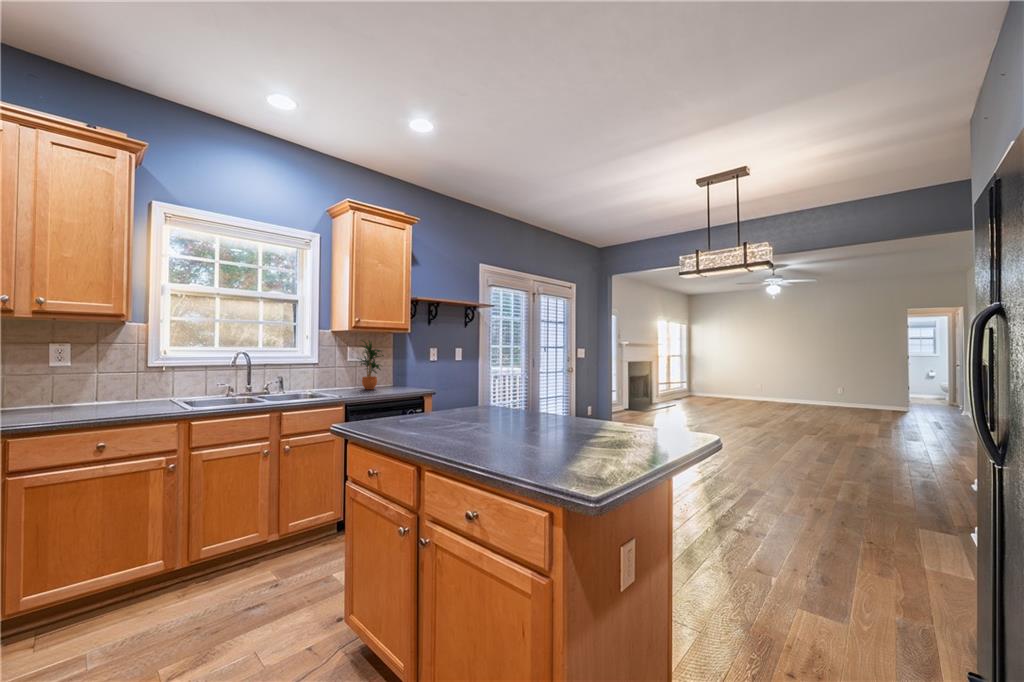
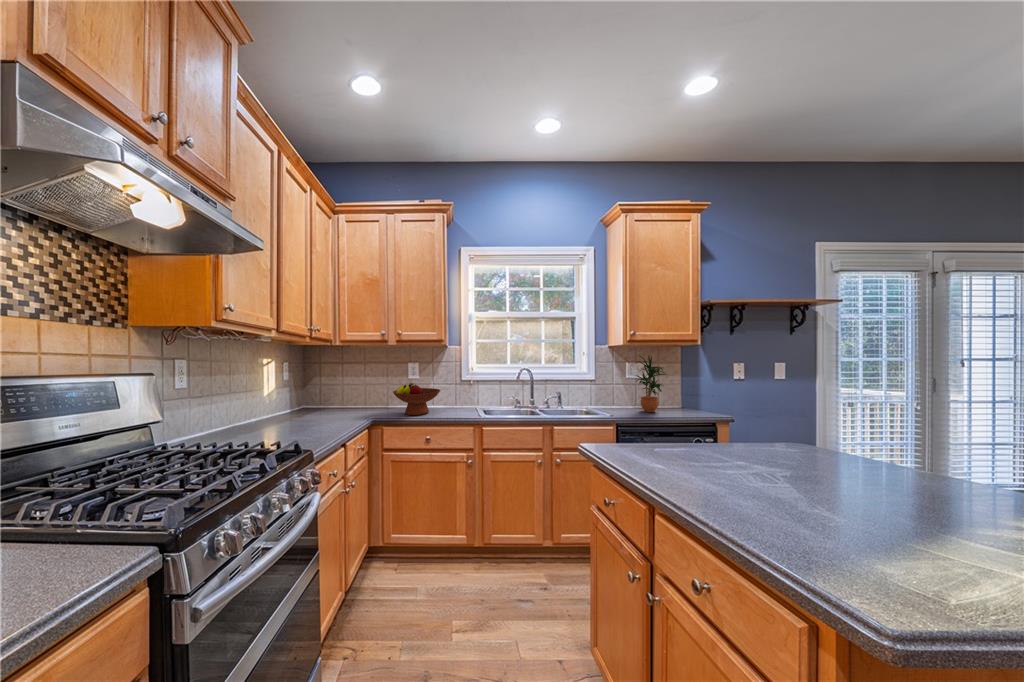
fruit bowl: none [37,368,125,411] -> present [393,383,440,415]

